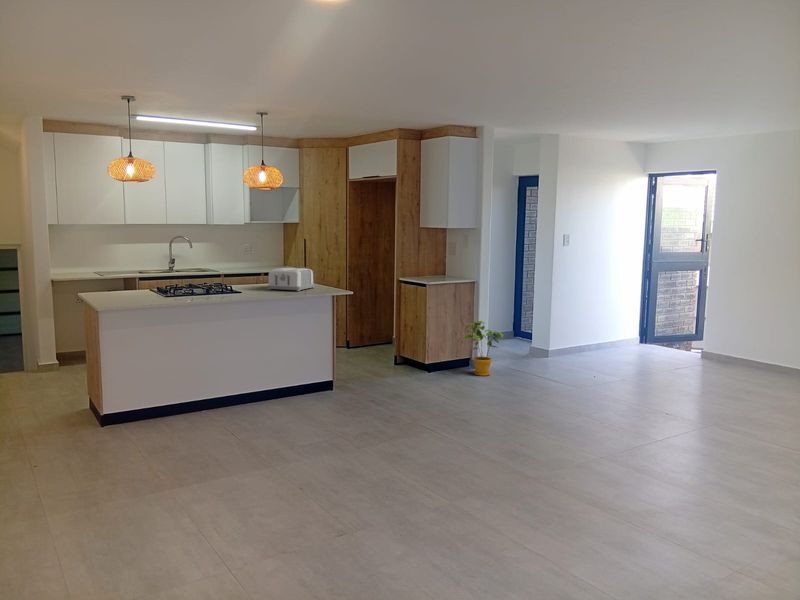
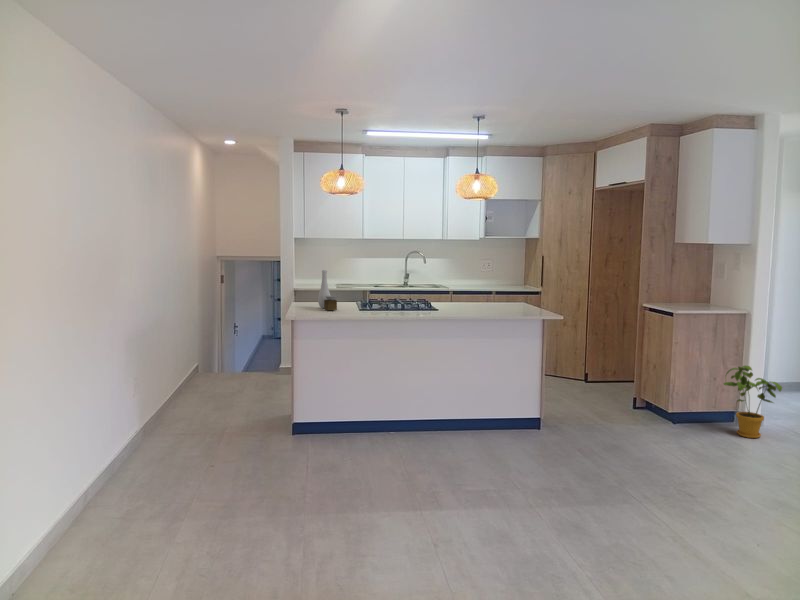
vase: none [114,258,138,298] -> present [318,270,338,310]
toaster: present [268,268,314,291] -> none [474,286,529,313]

